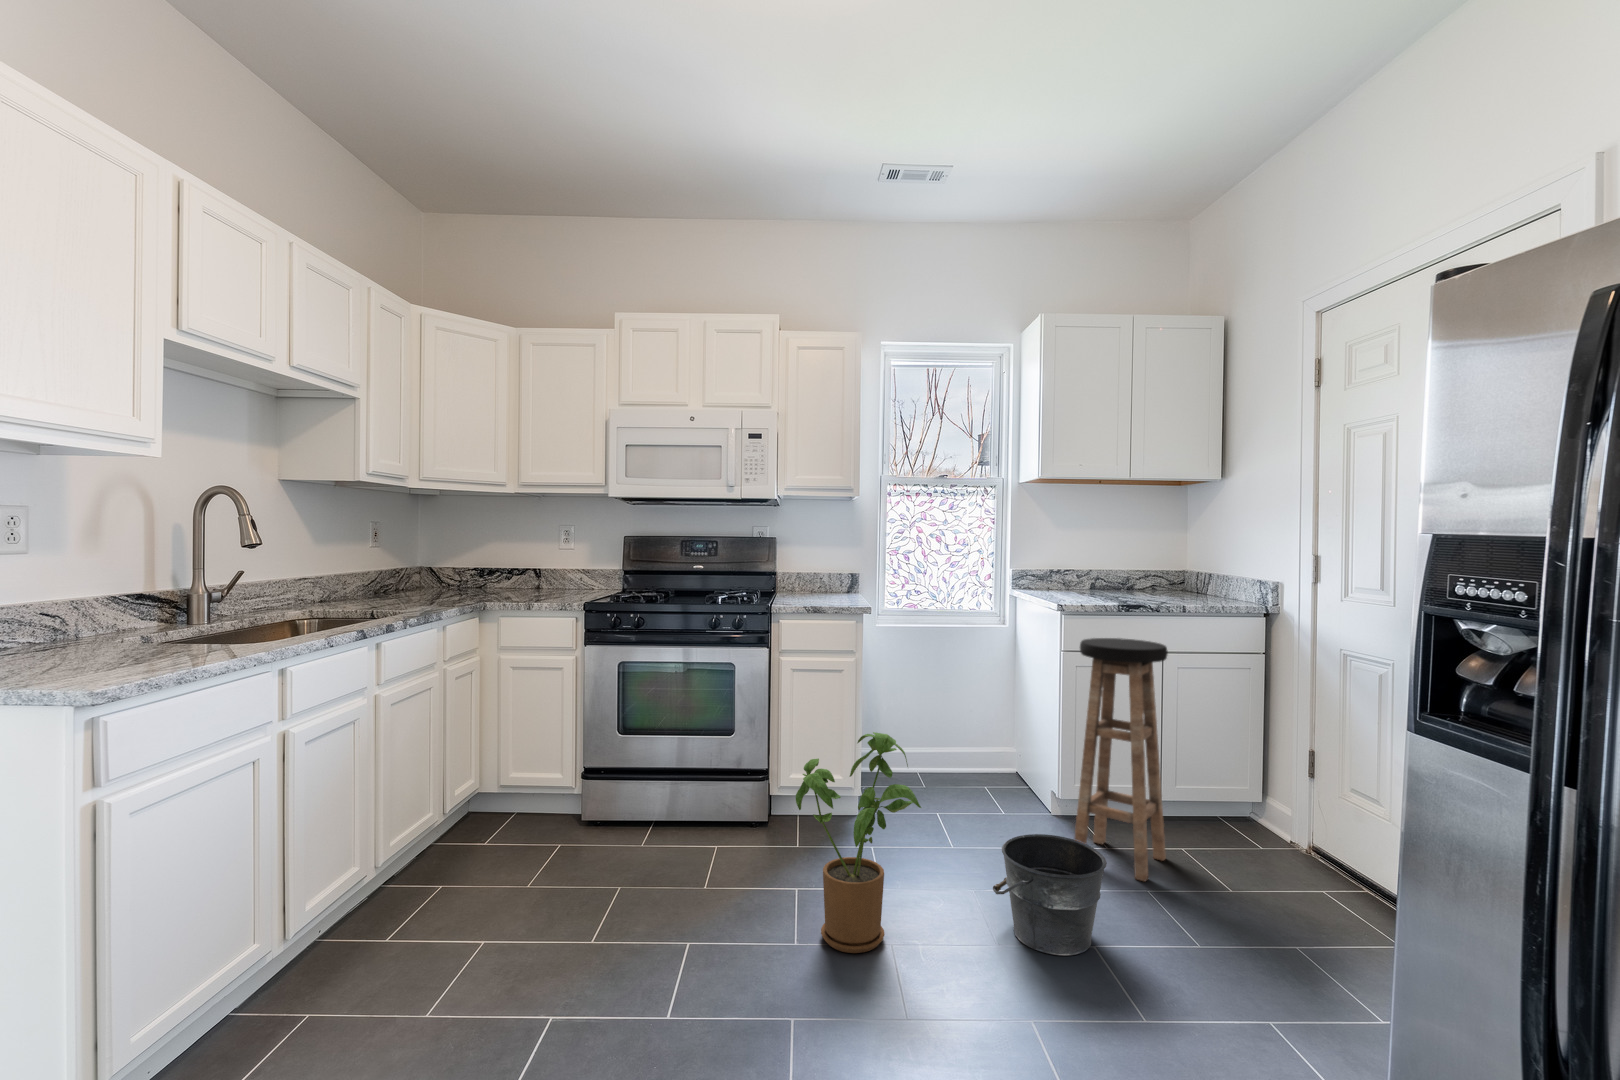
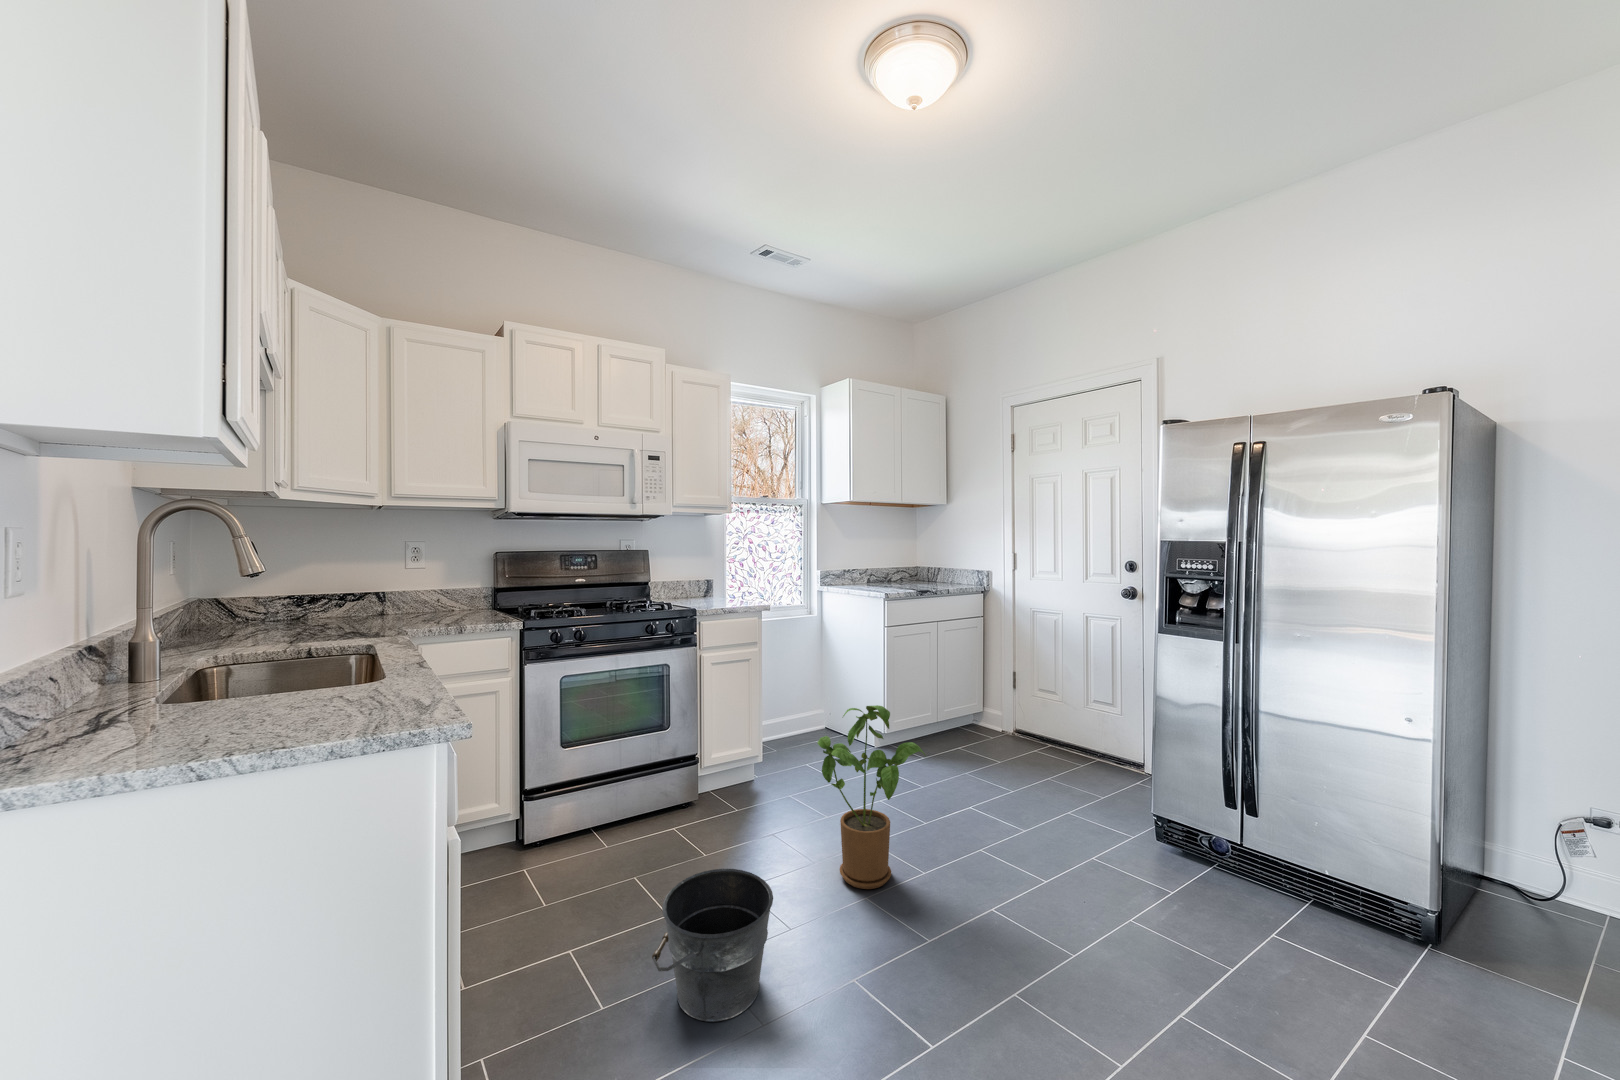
bar stool: present [1075,638,1168,881] -> none [916,614,973,775]
bucket: present [993,834,1107,956] -> present [652,869,773,1022]

